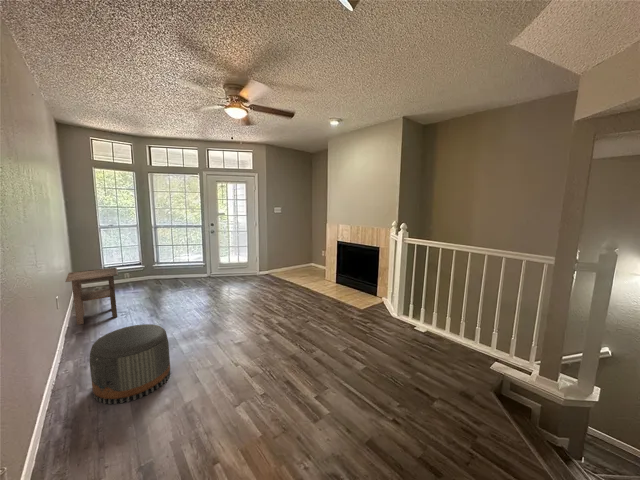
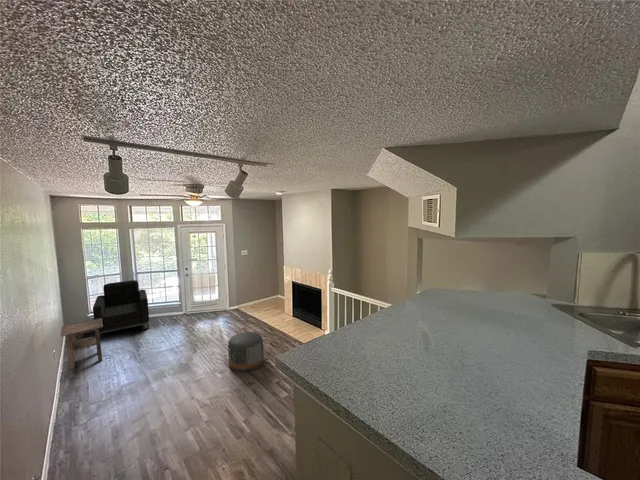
armchair: none [106,234,171,296] -> present [93,280,149,334]
pouf: present [90,324,170,404] -> present [228,332,264,372]

